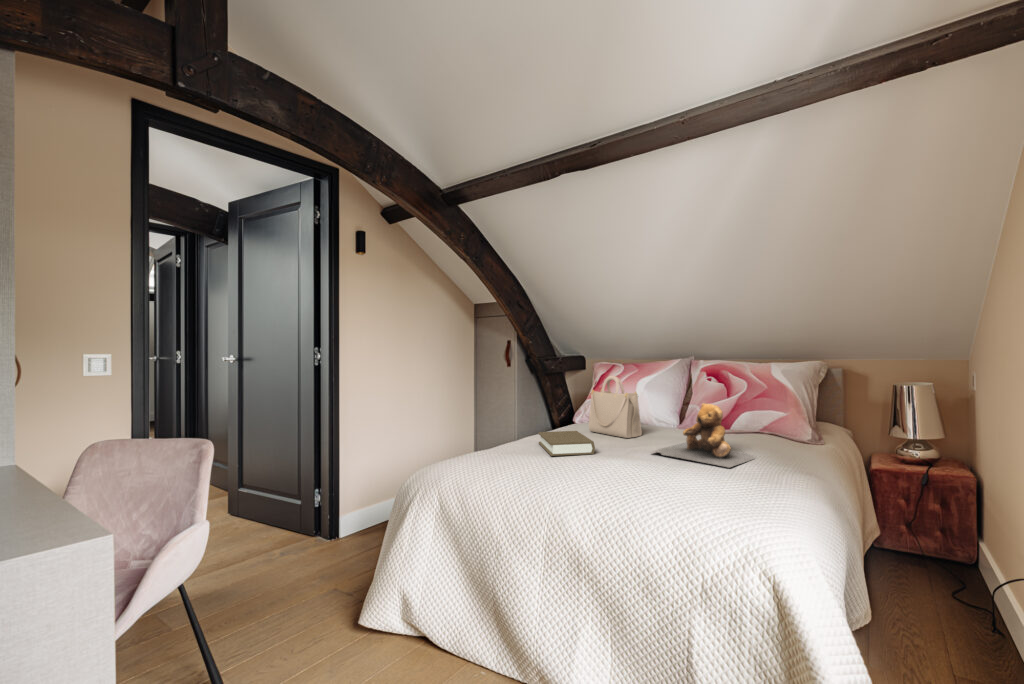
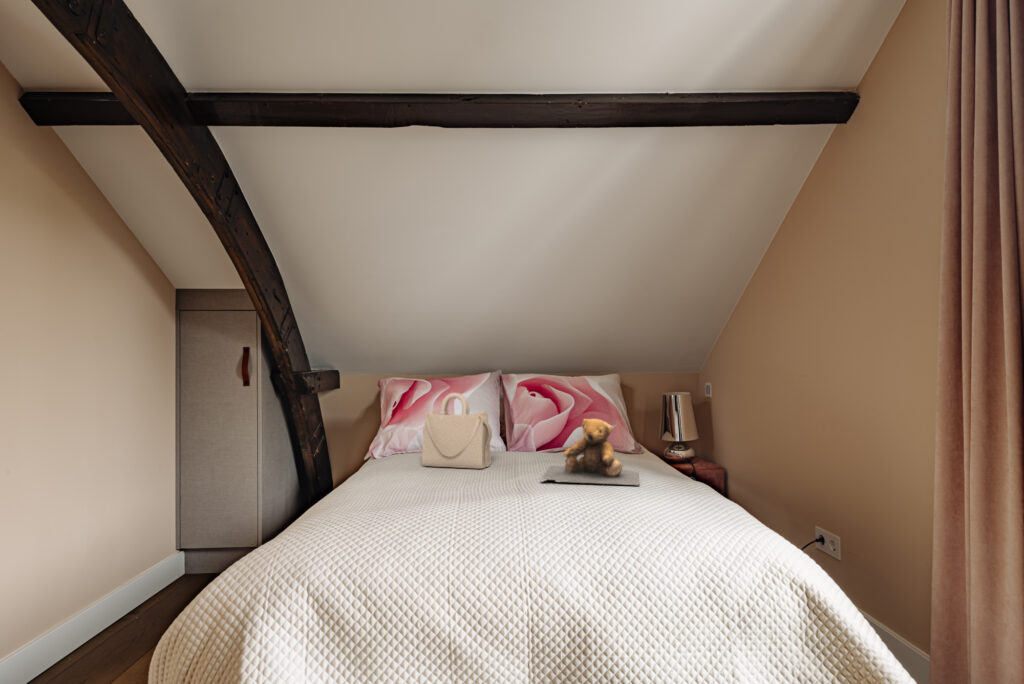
book: present [539,431,595,456] -> none [385,466,481,503]

